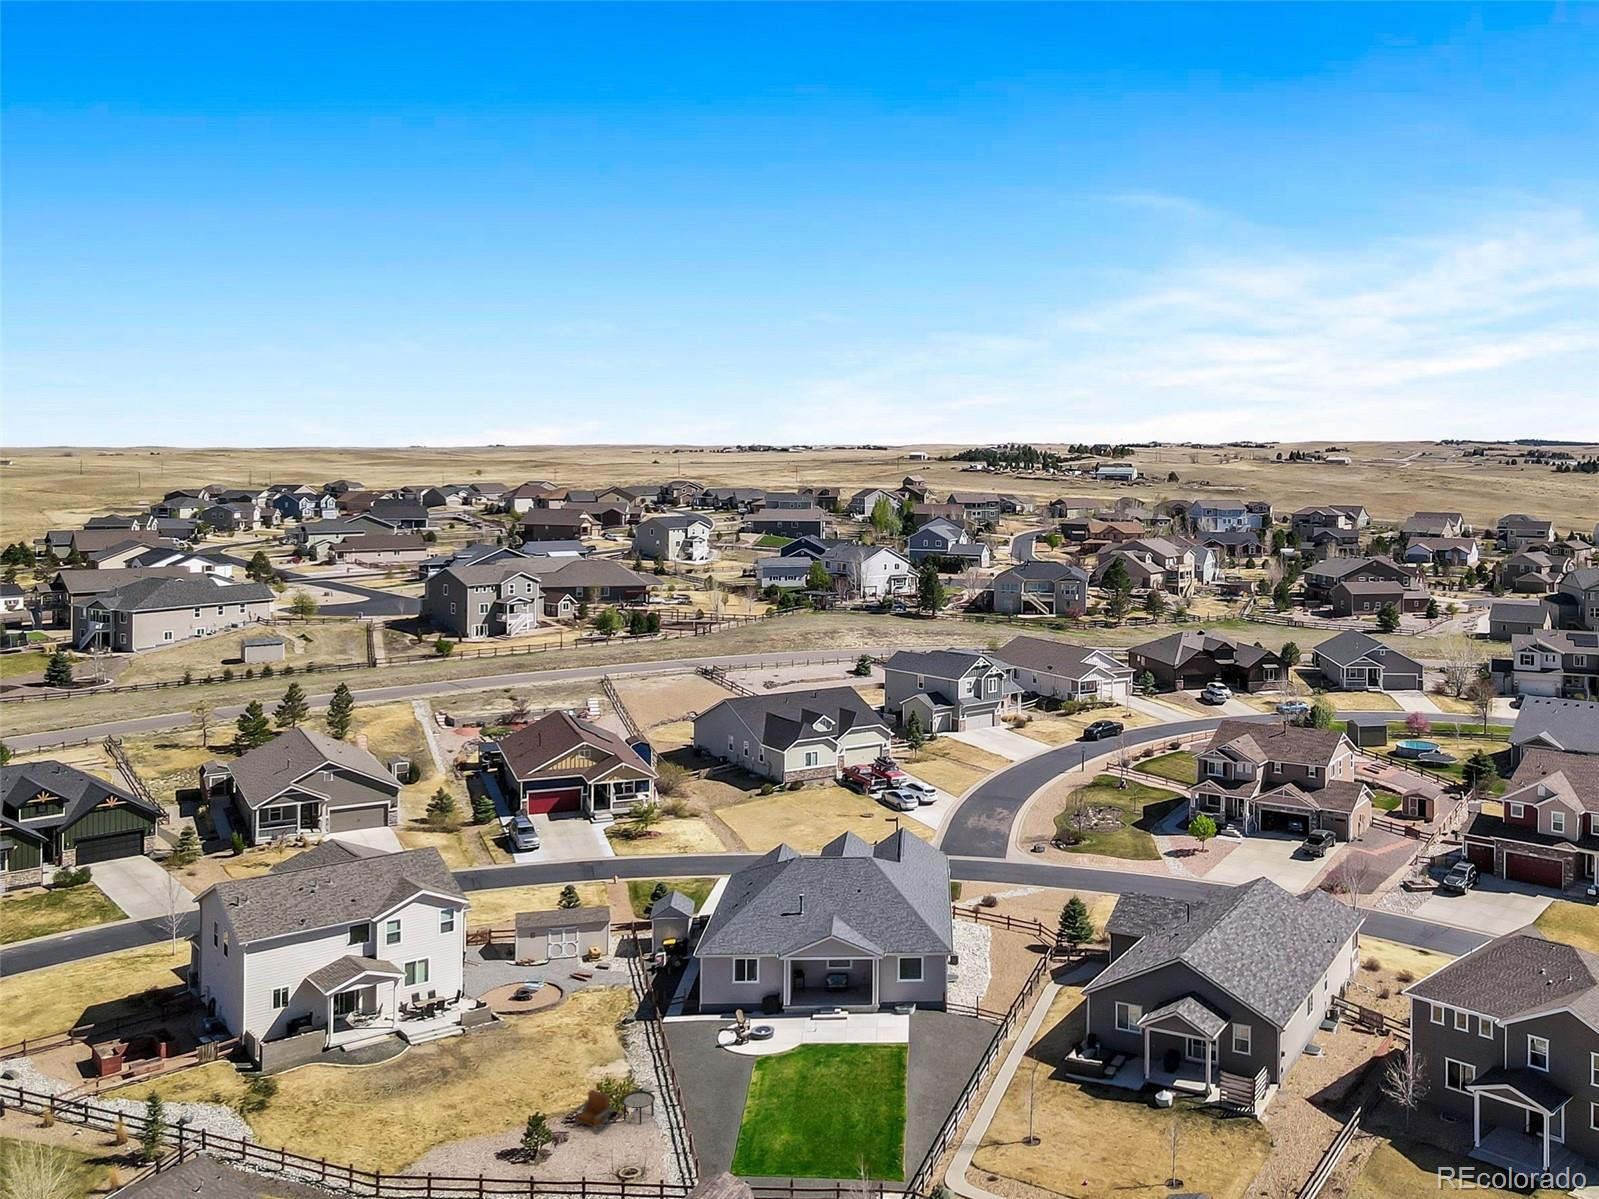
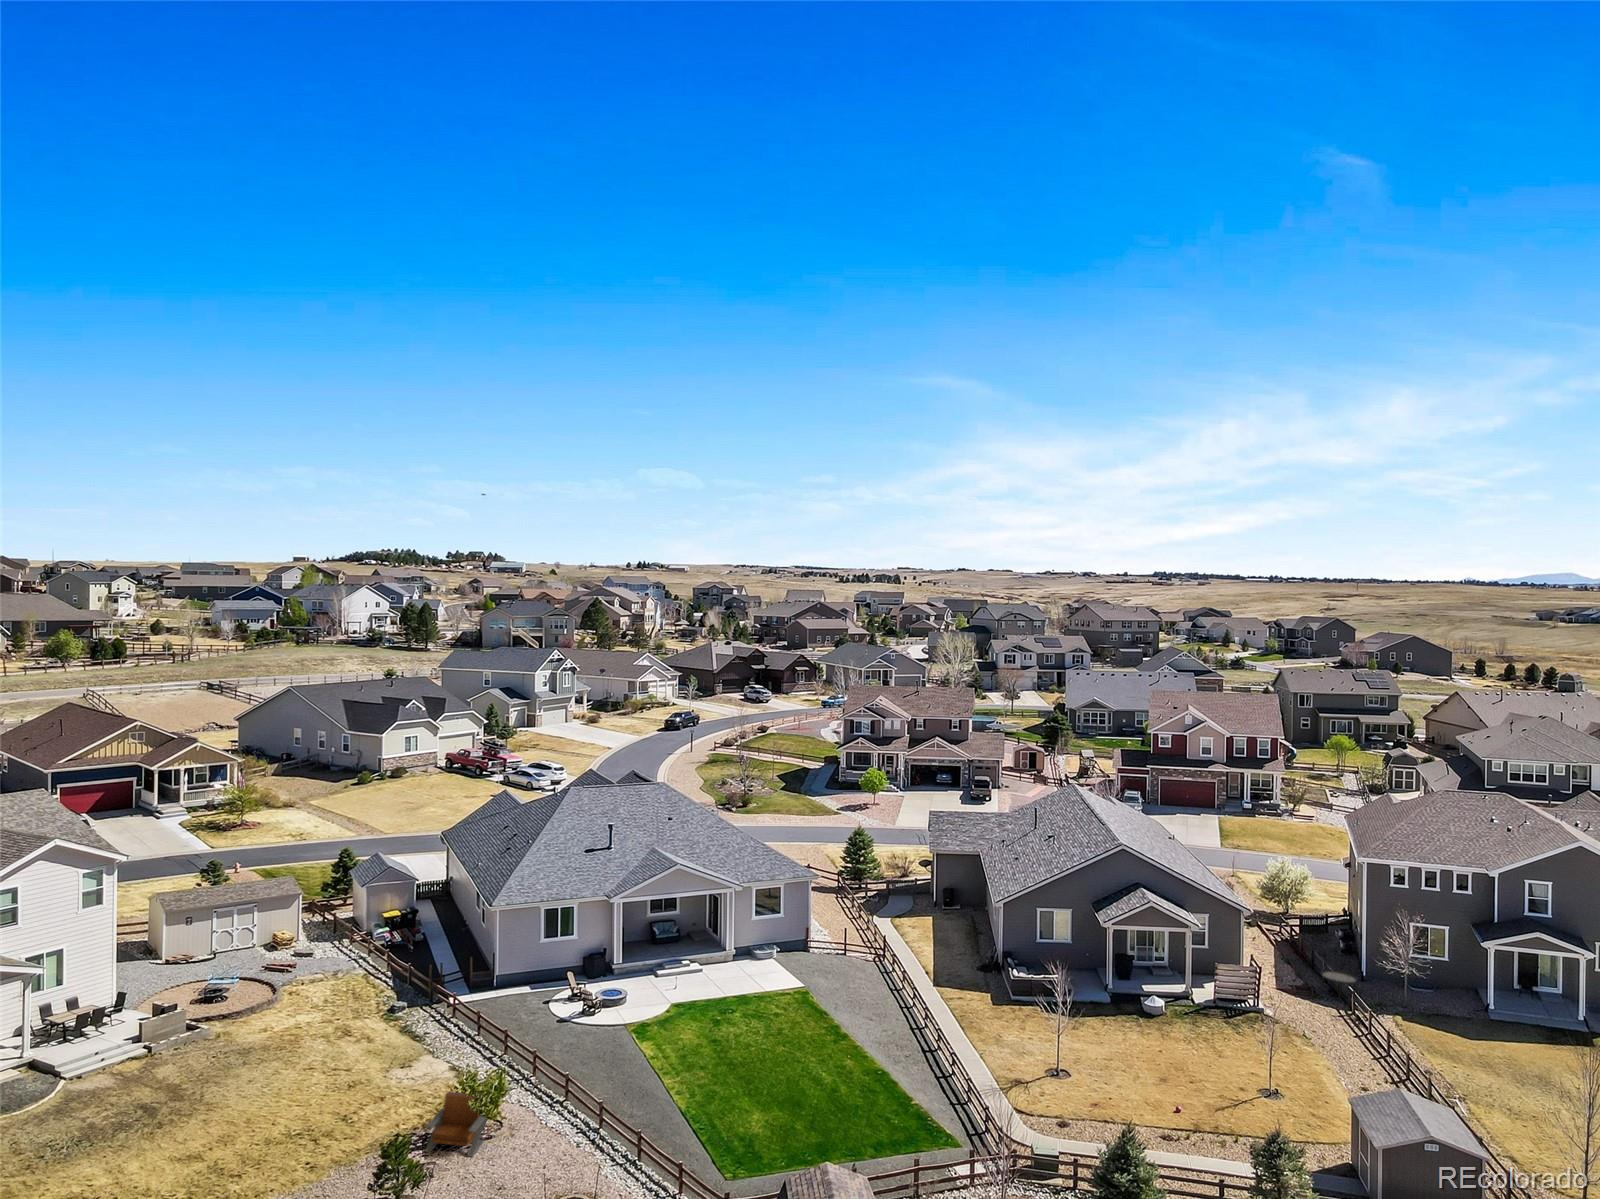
round table: present [622,1091,655,1125] -> present [1321,970,1358,1000]

